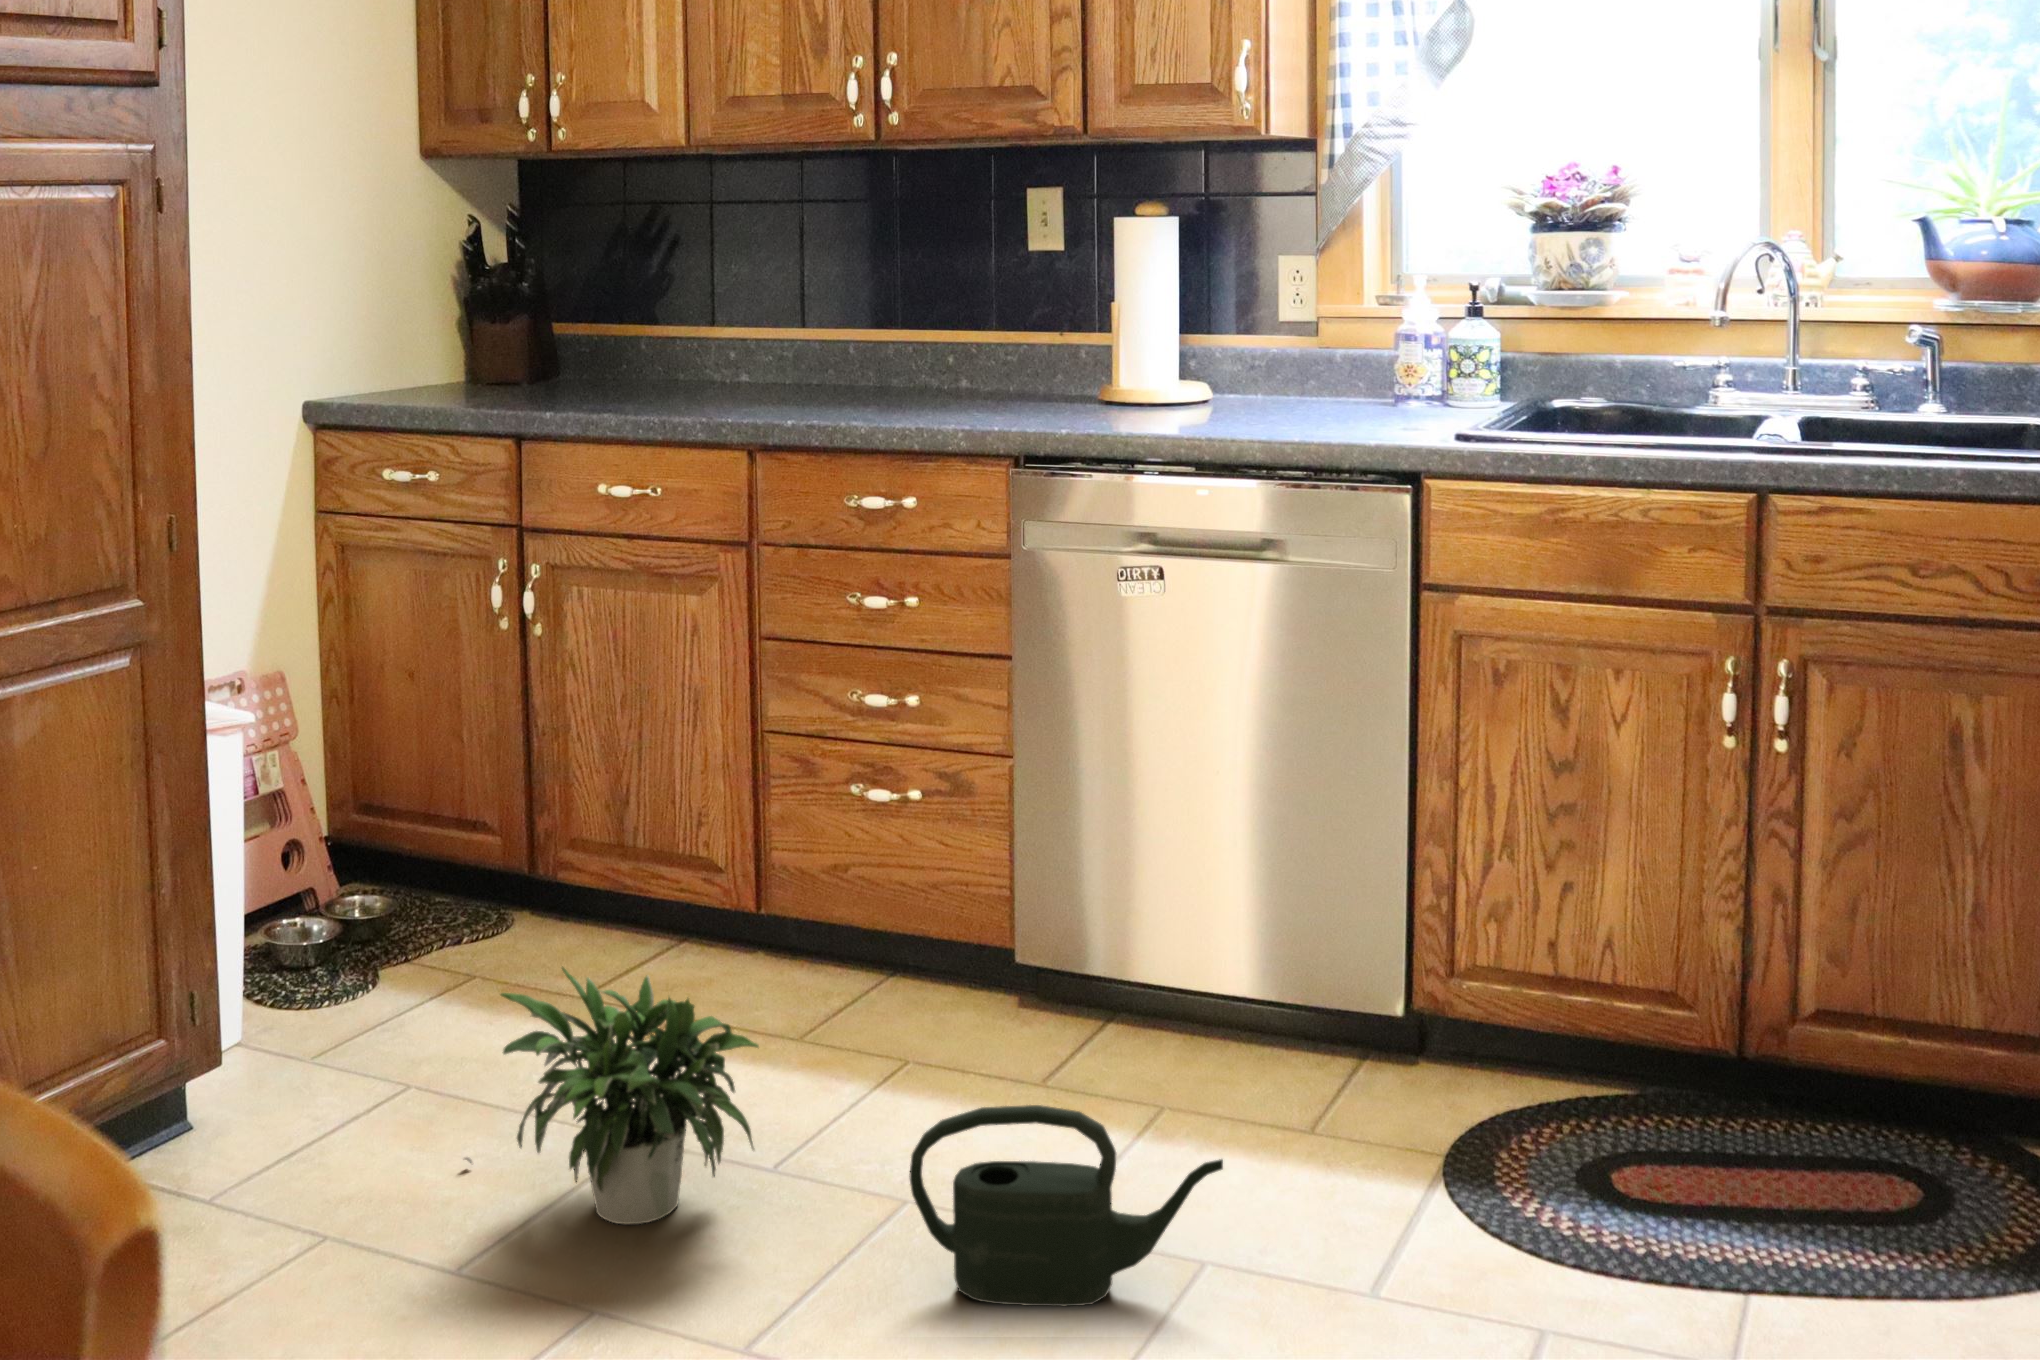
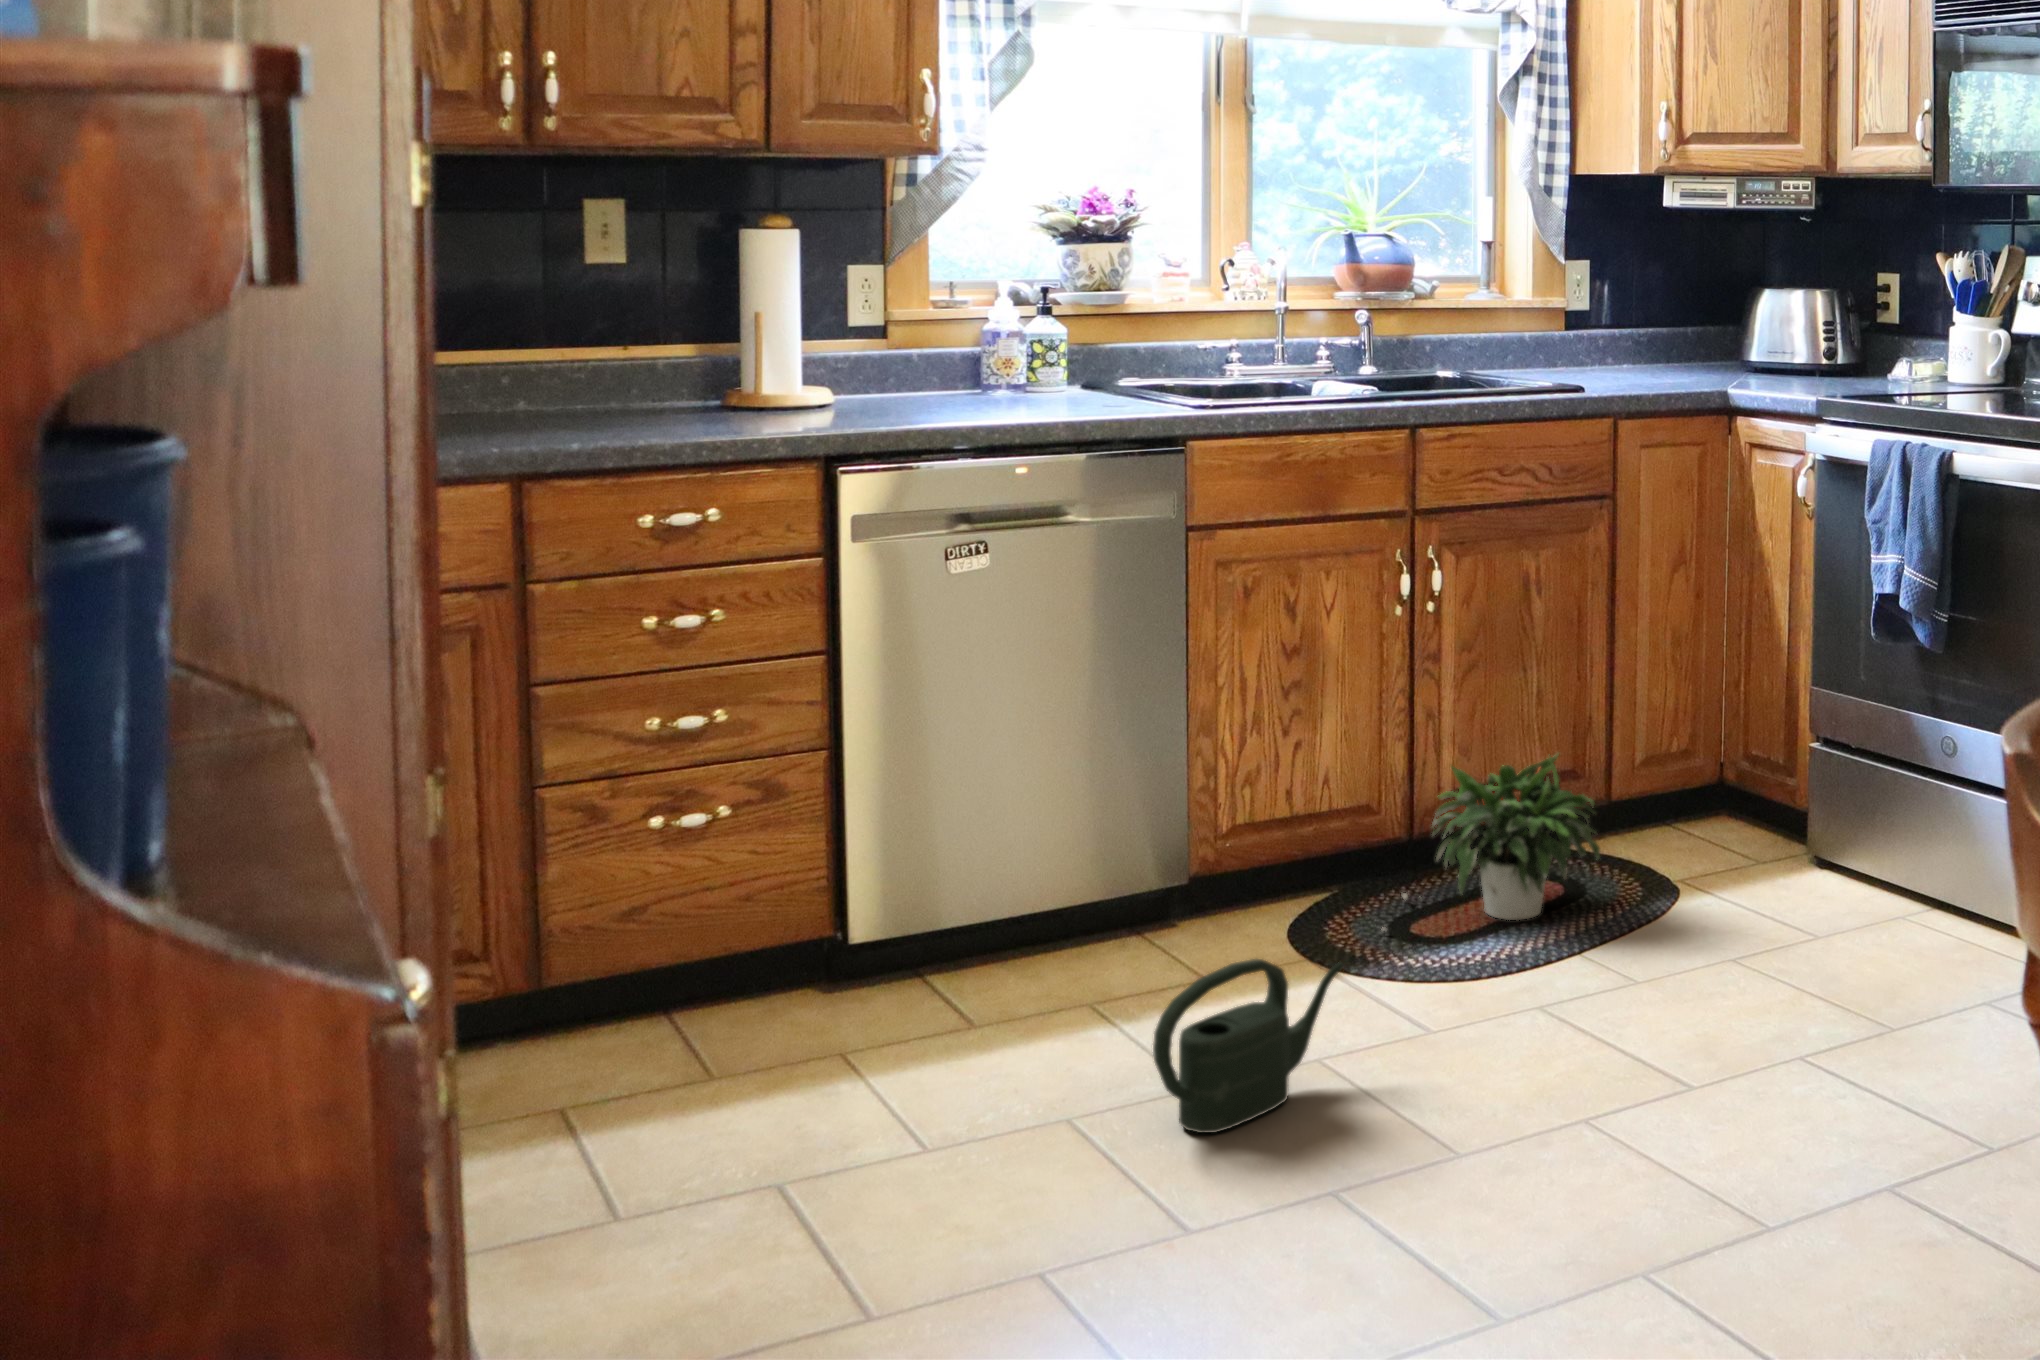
potted plant: present [464,967,759,1224] -> present [1382,754,1600,930]

